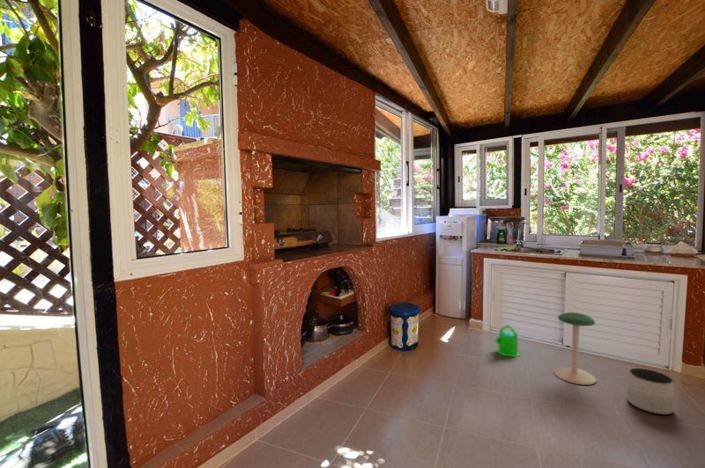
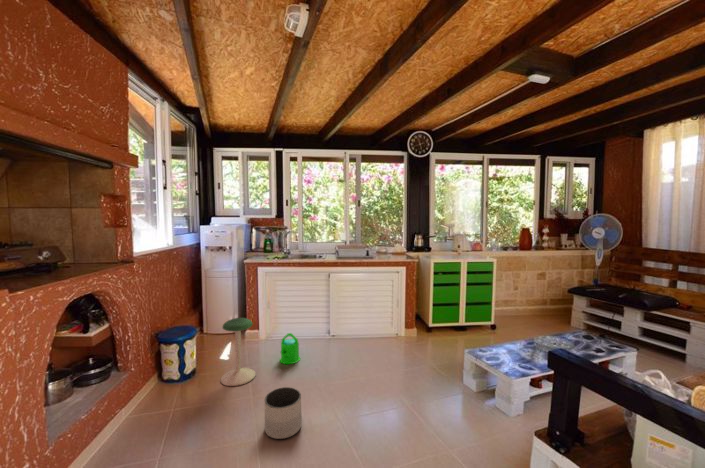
stool: present [554,312,596,385] -> present [220,318,256,386]
planter: present [627,368,674,415] -> present [265,387,302,439]

